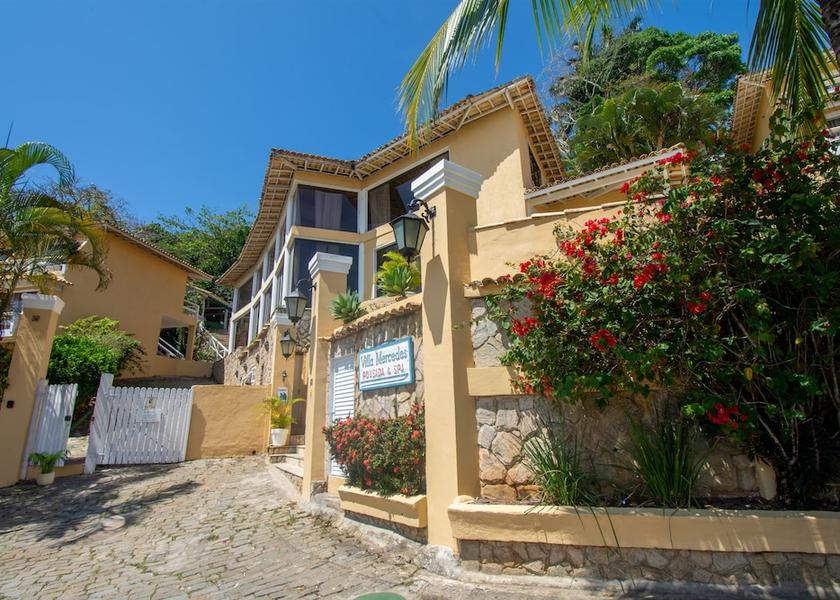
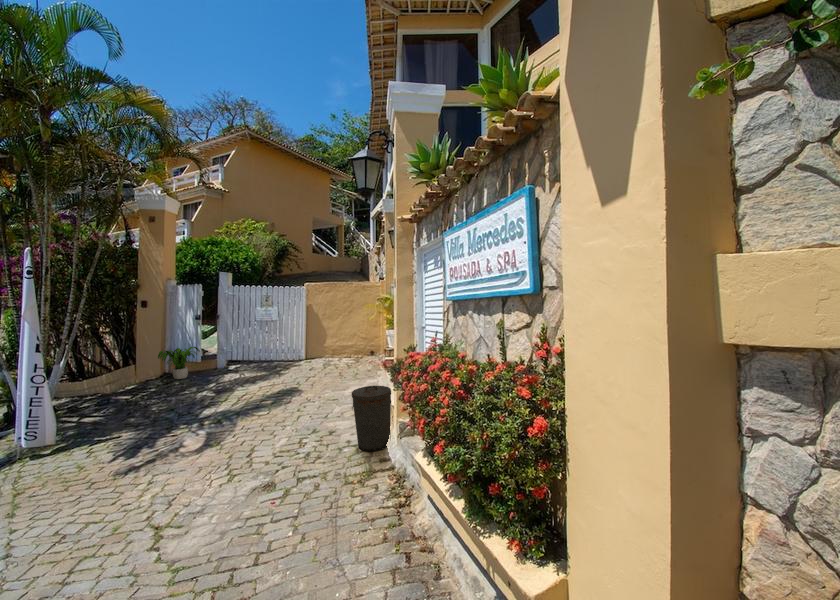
trash can: none [274,459,306,509] -> present [352,386,391,451]

